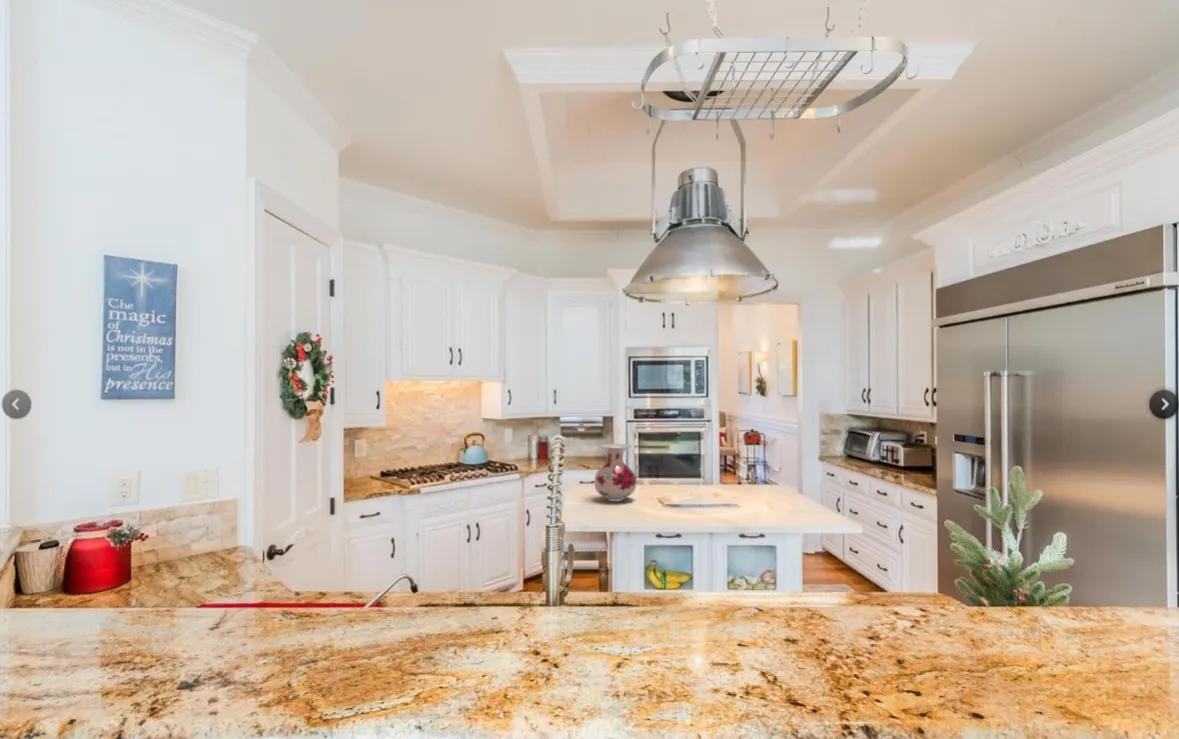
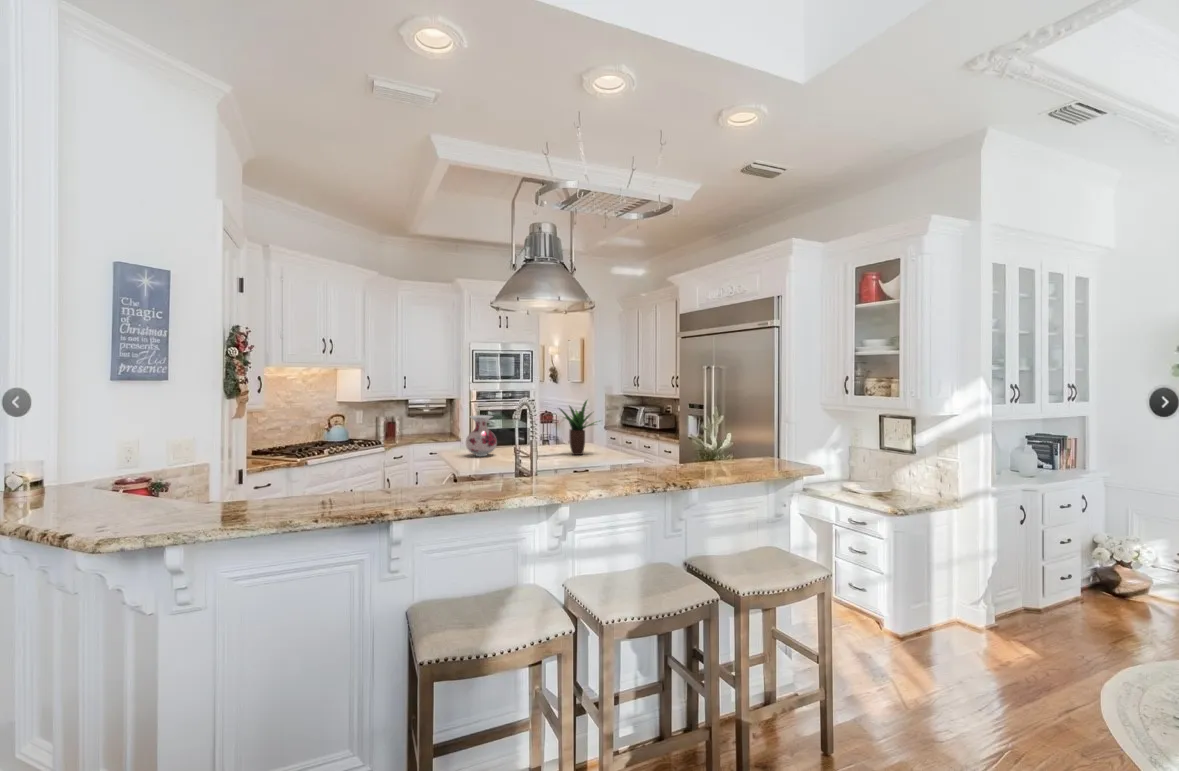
potted plant: none [721,424,795,511] -> present [559,400,597,455]

